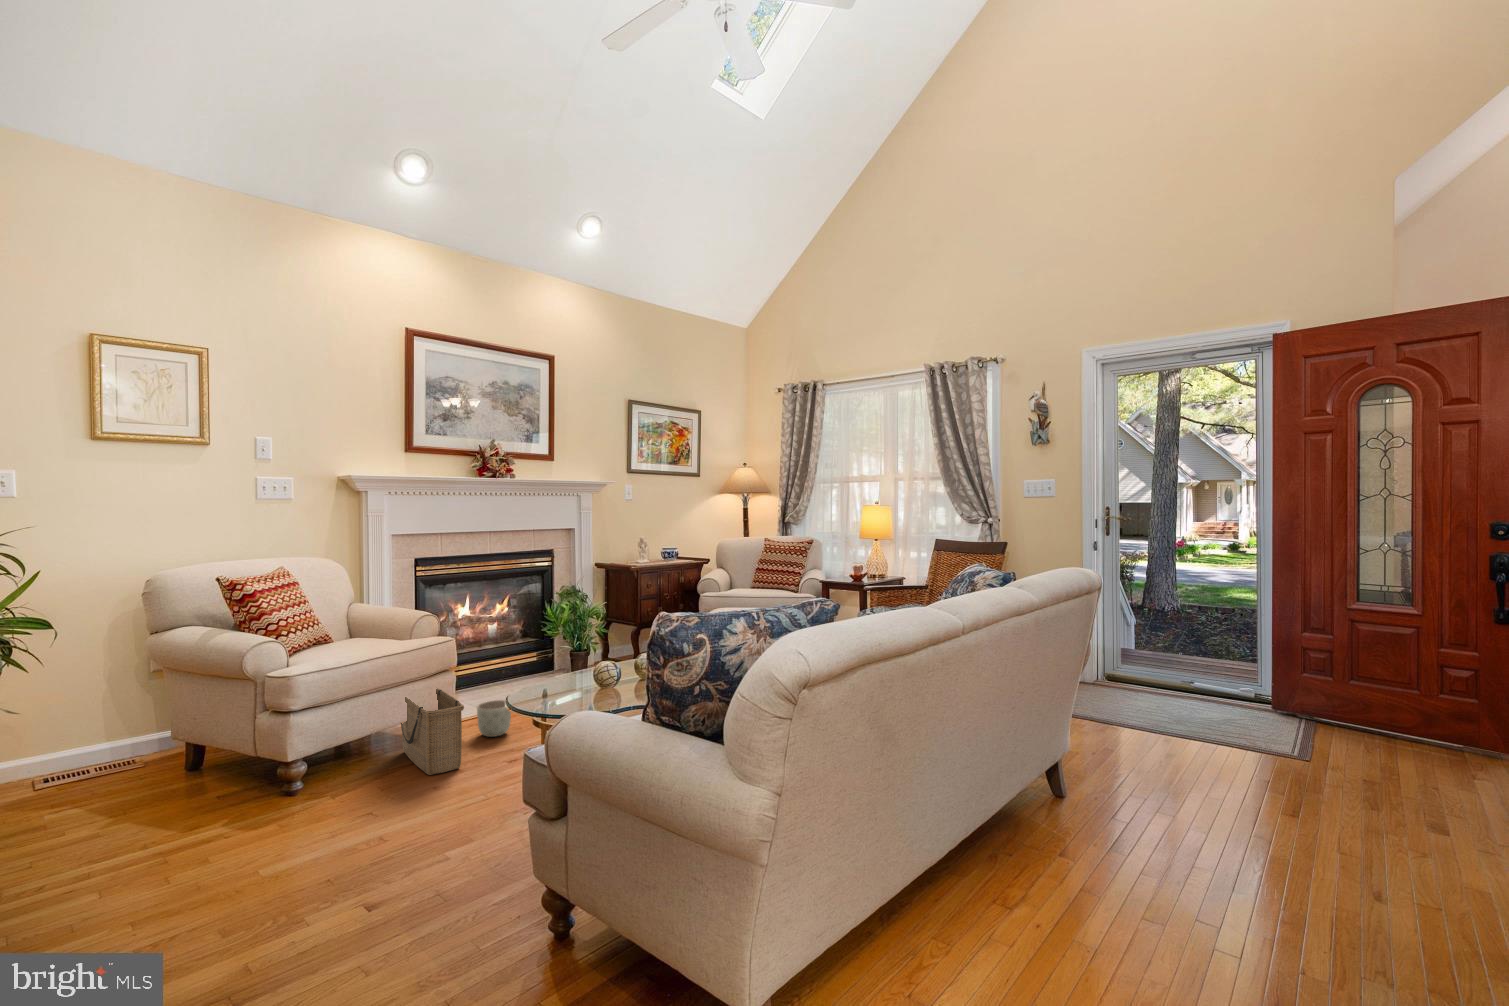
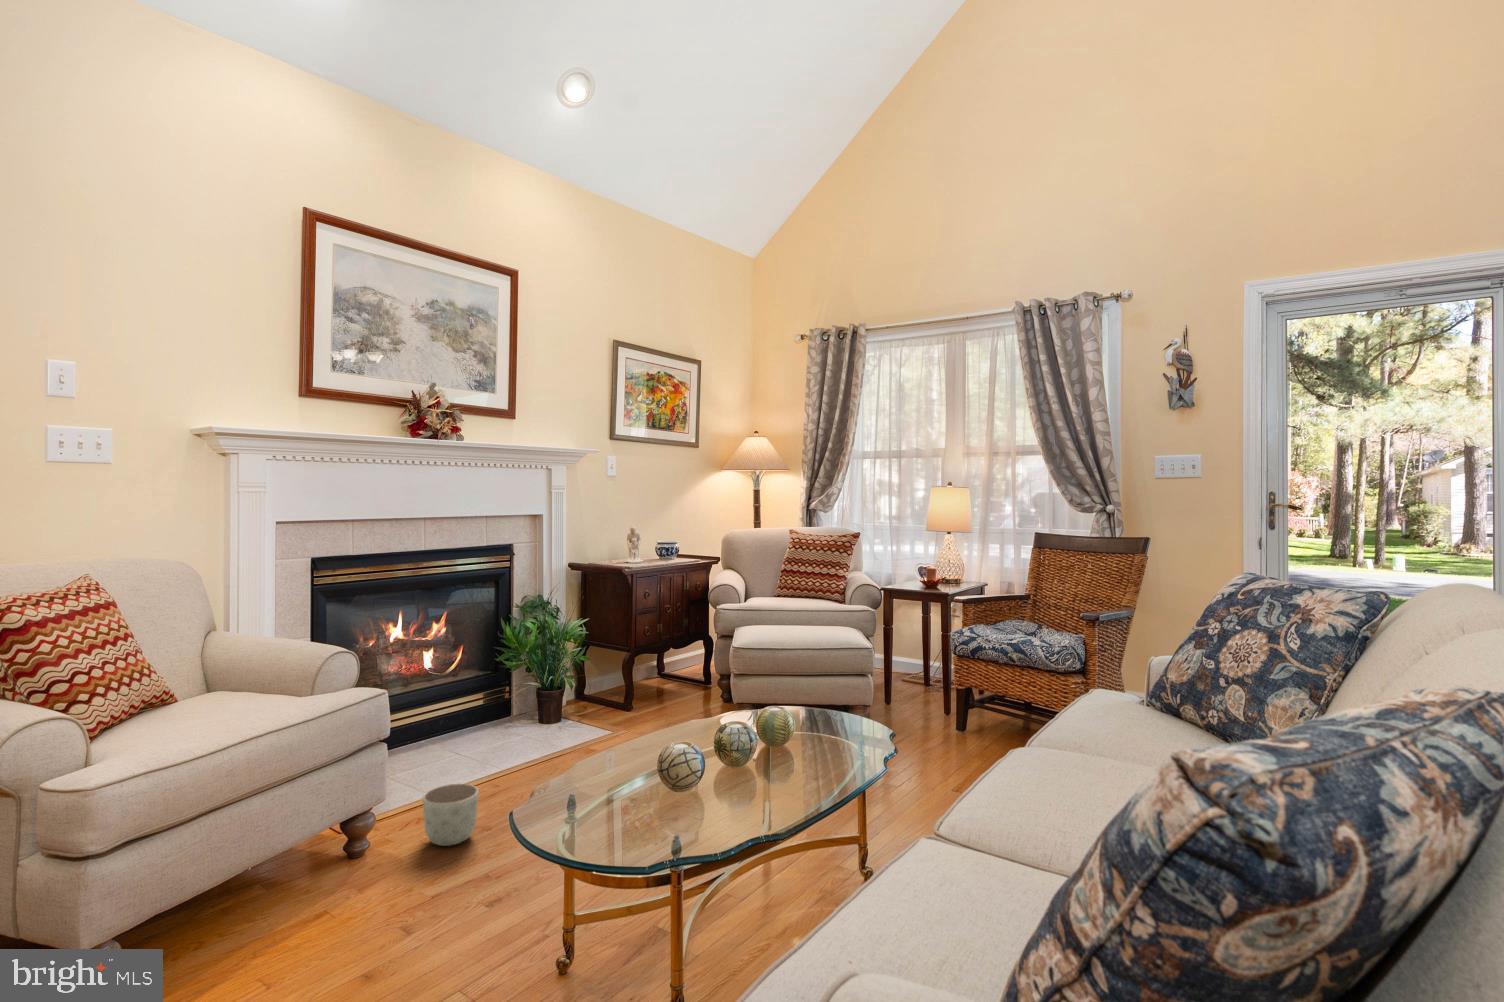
basket: present [401,688,464,775] -> none [296,772,412,940]

